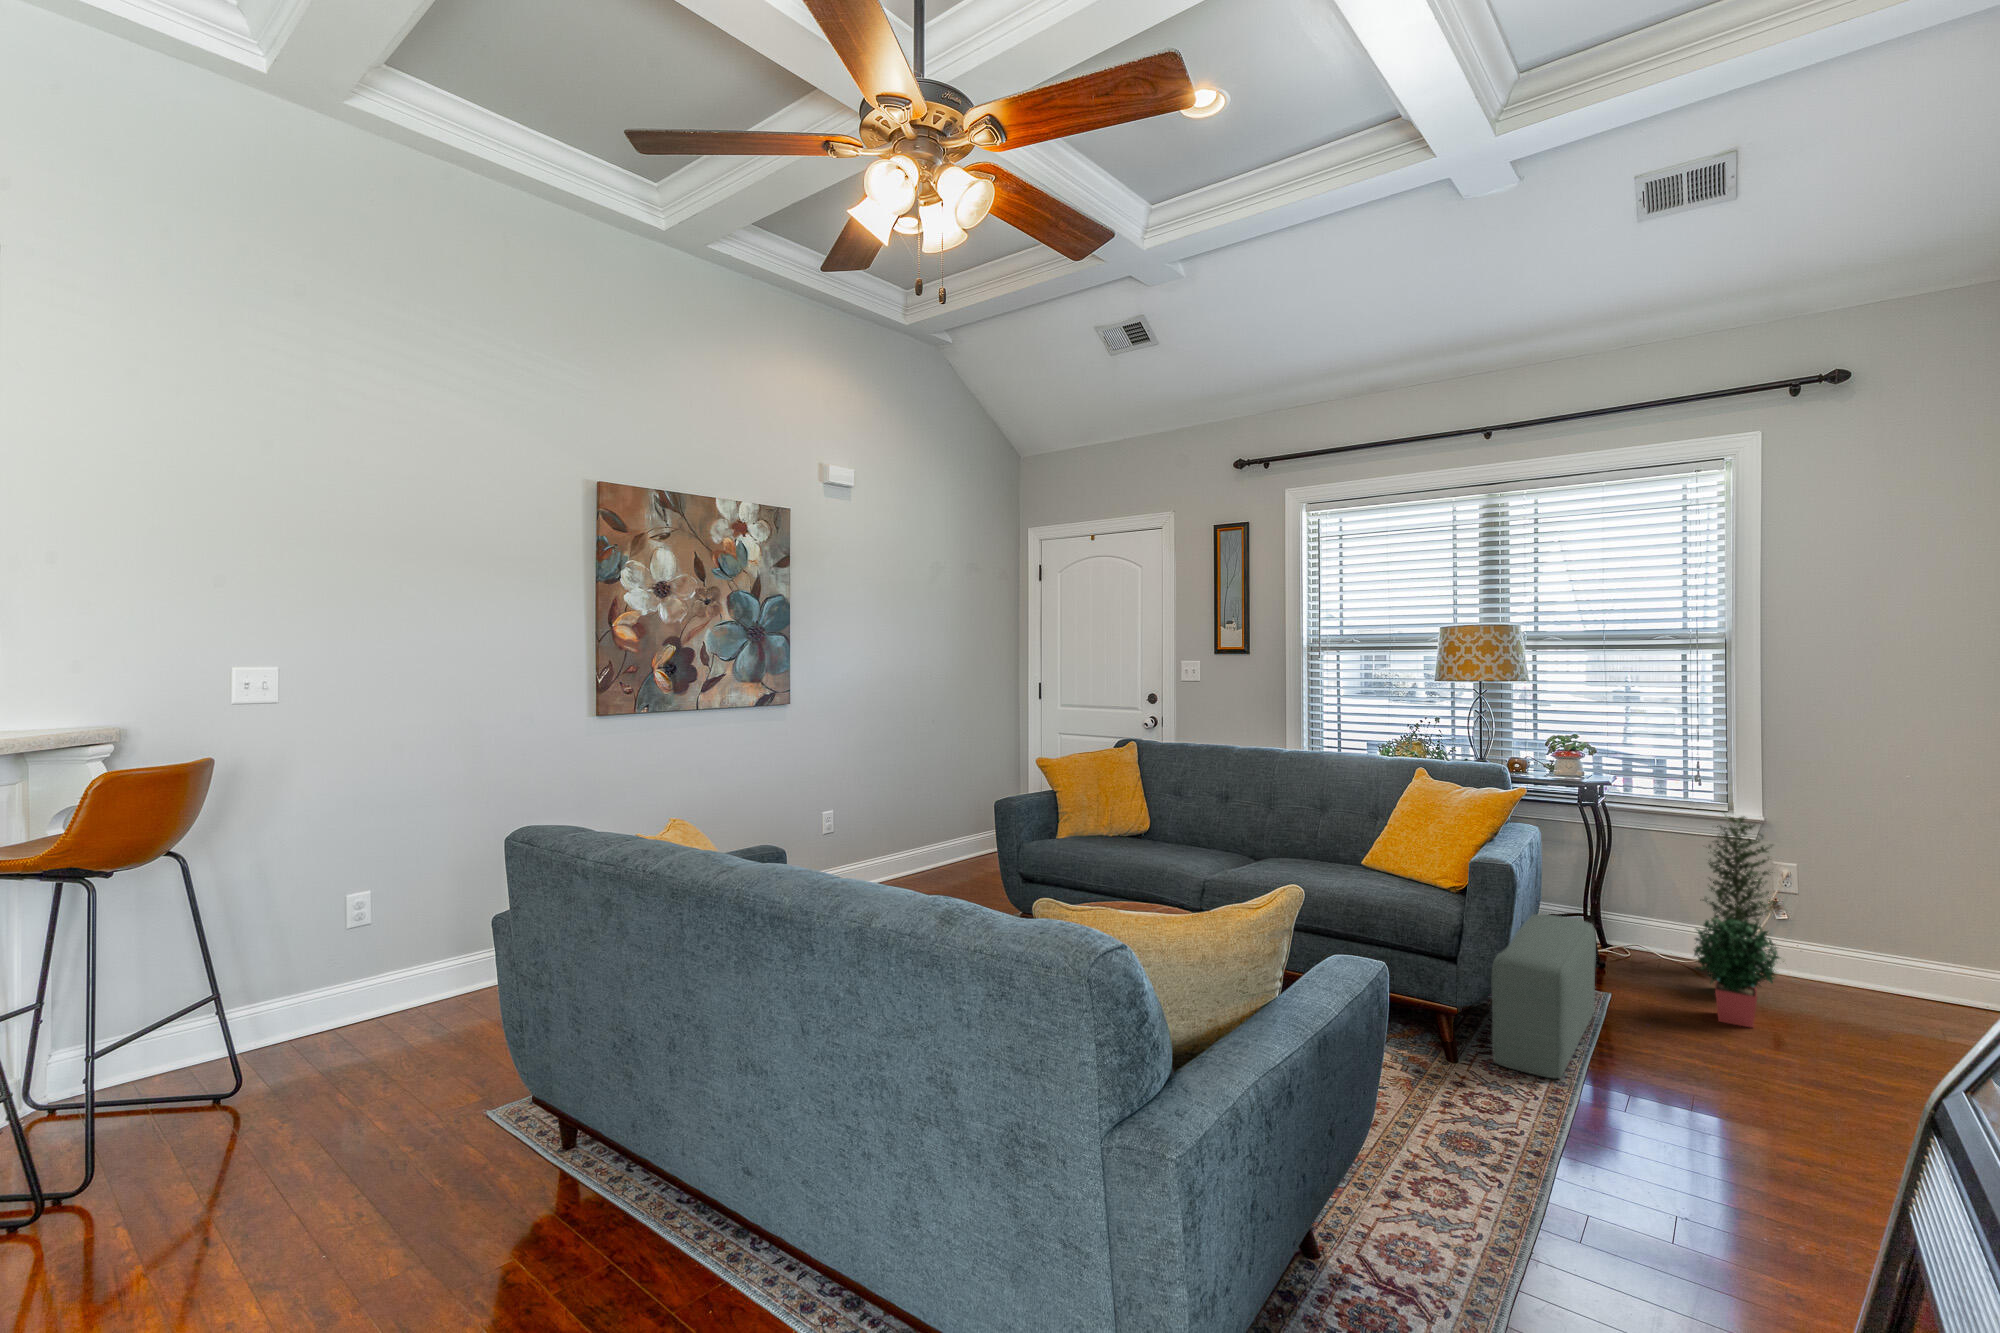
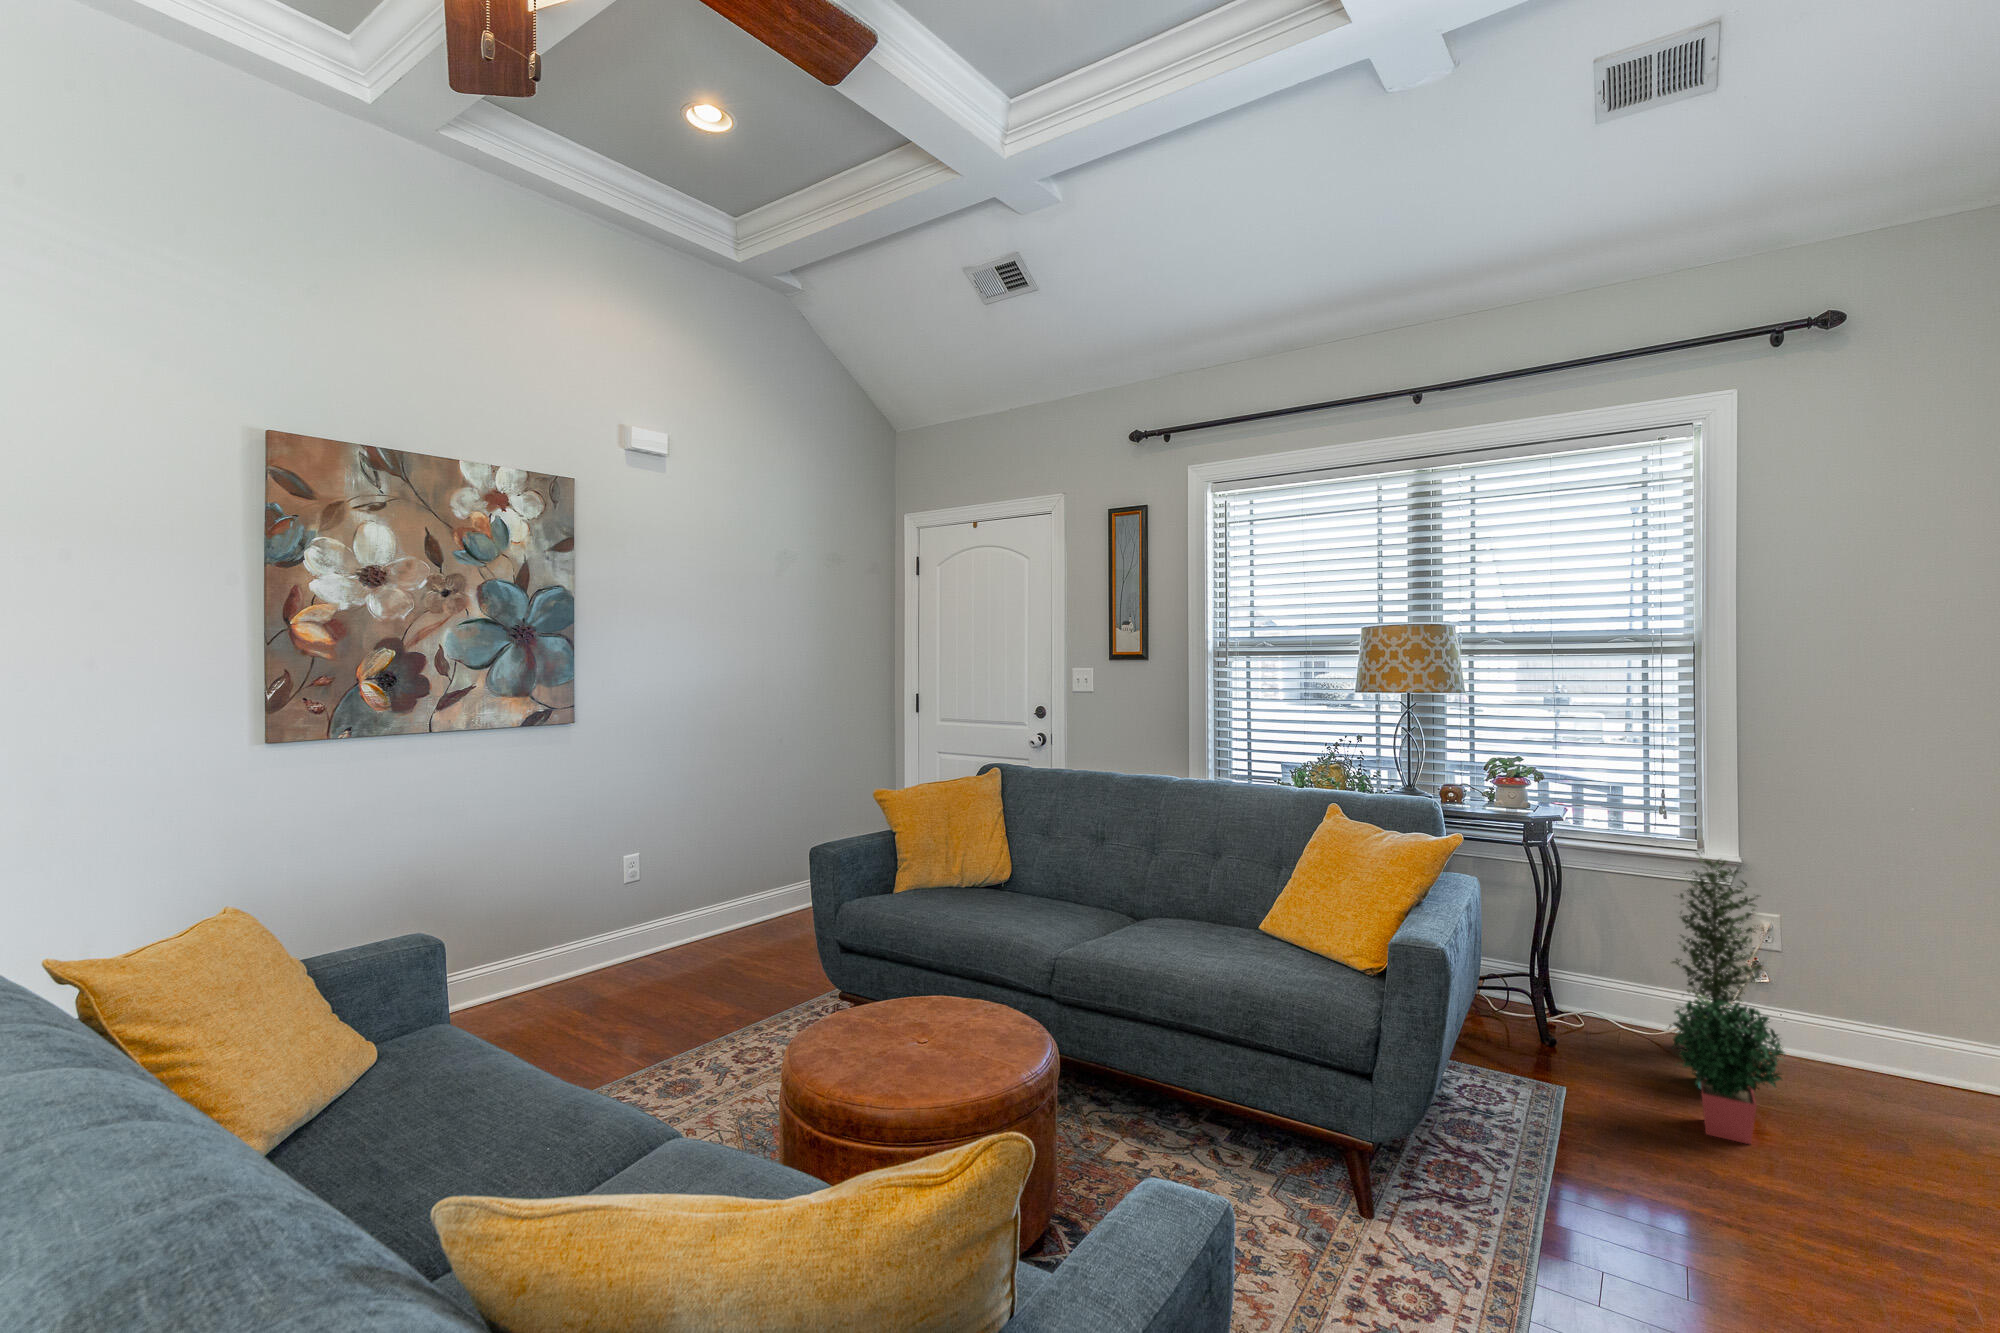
pouf: present [1491,914,1596,1079] -> none [1420,995,1553,1249]

